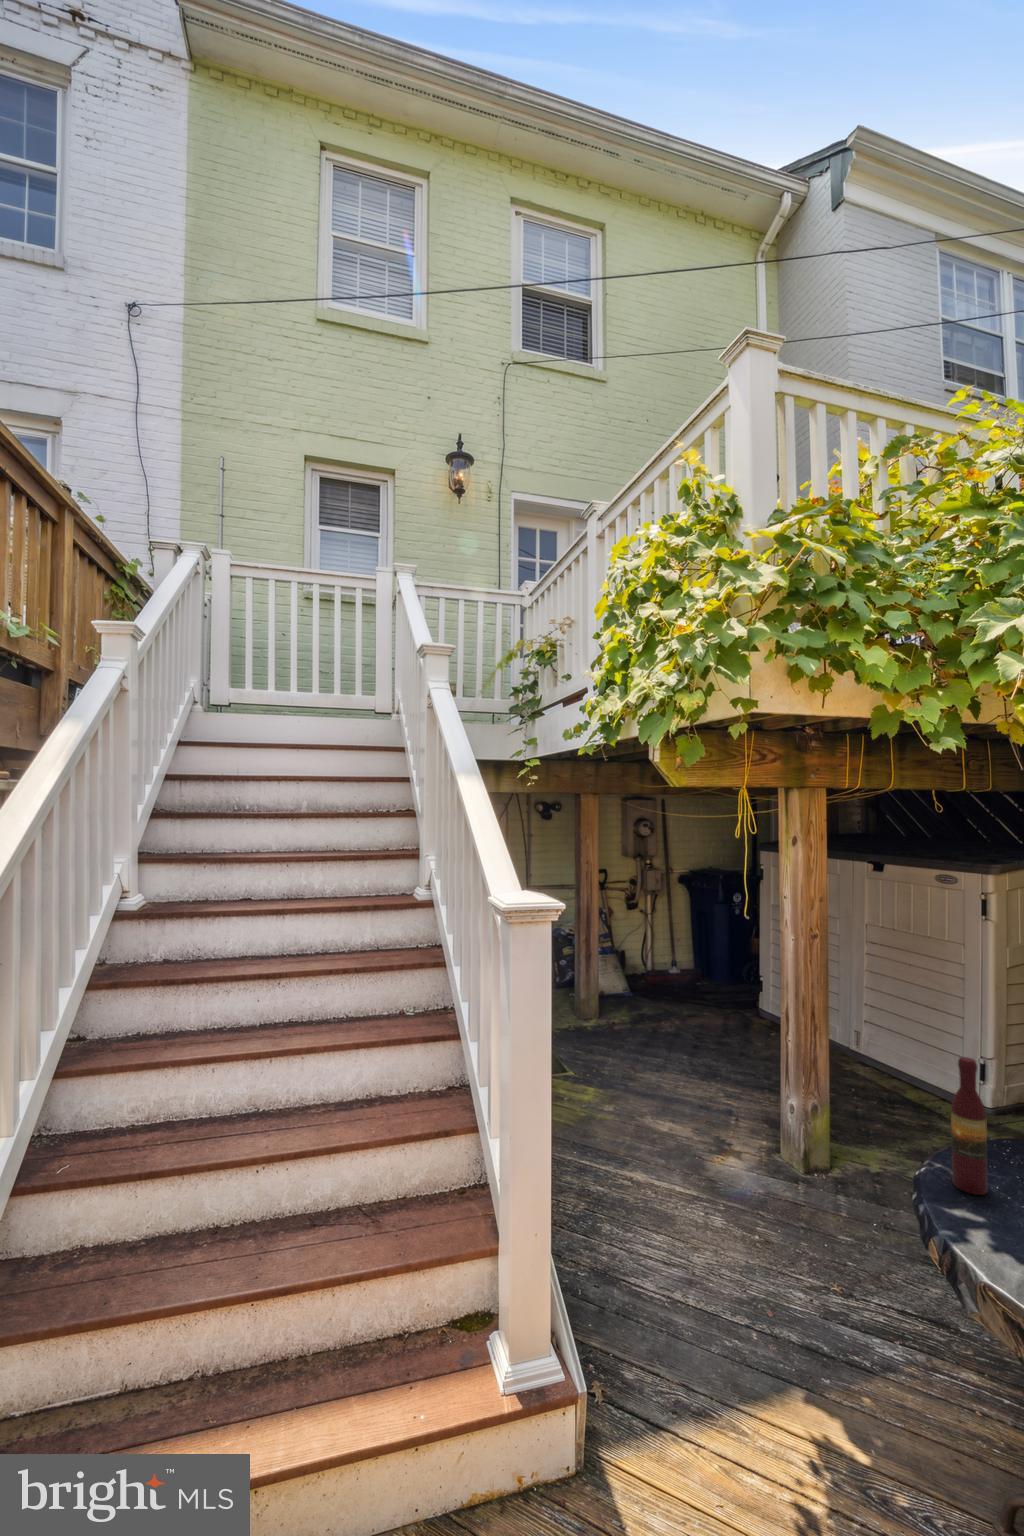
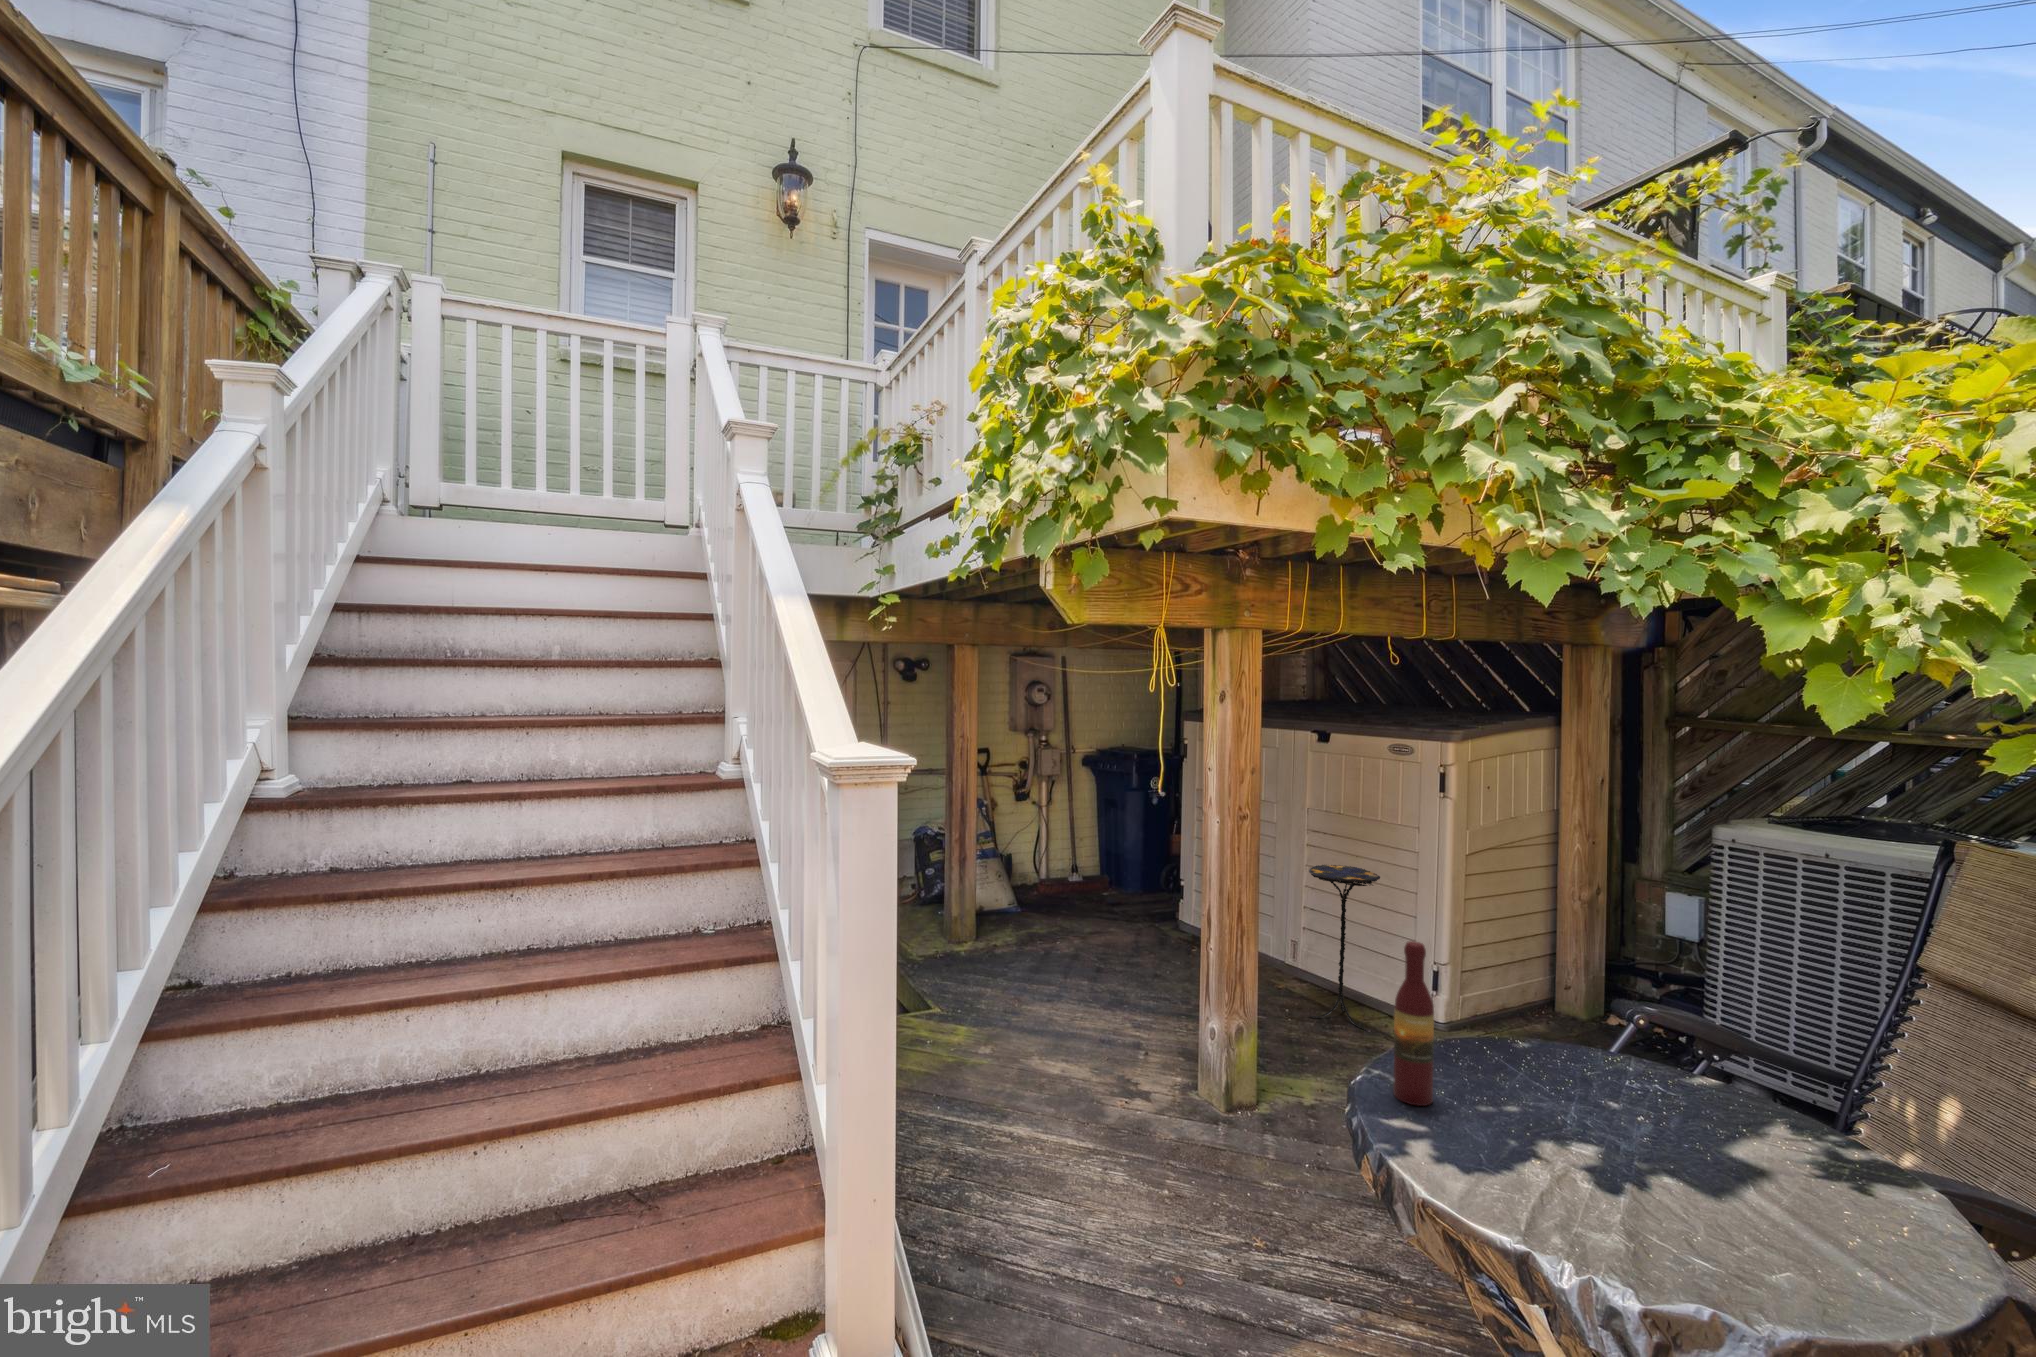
side table: none [870,972,933,1113] -> present [1309,865,1380,1030]

